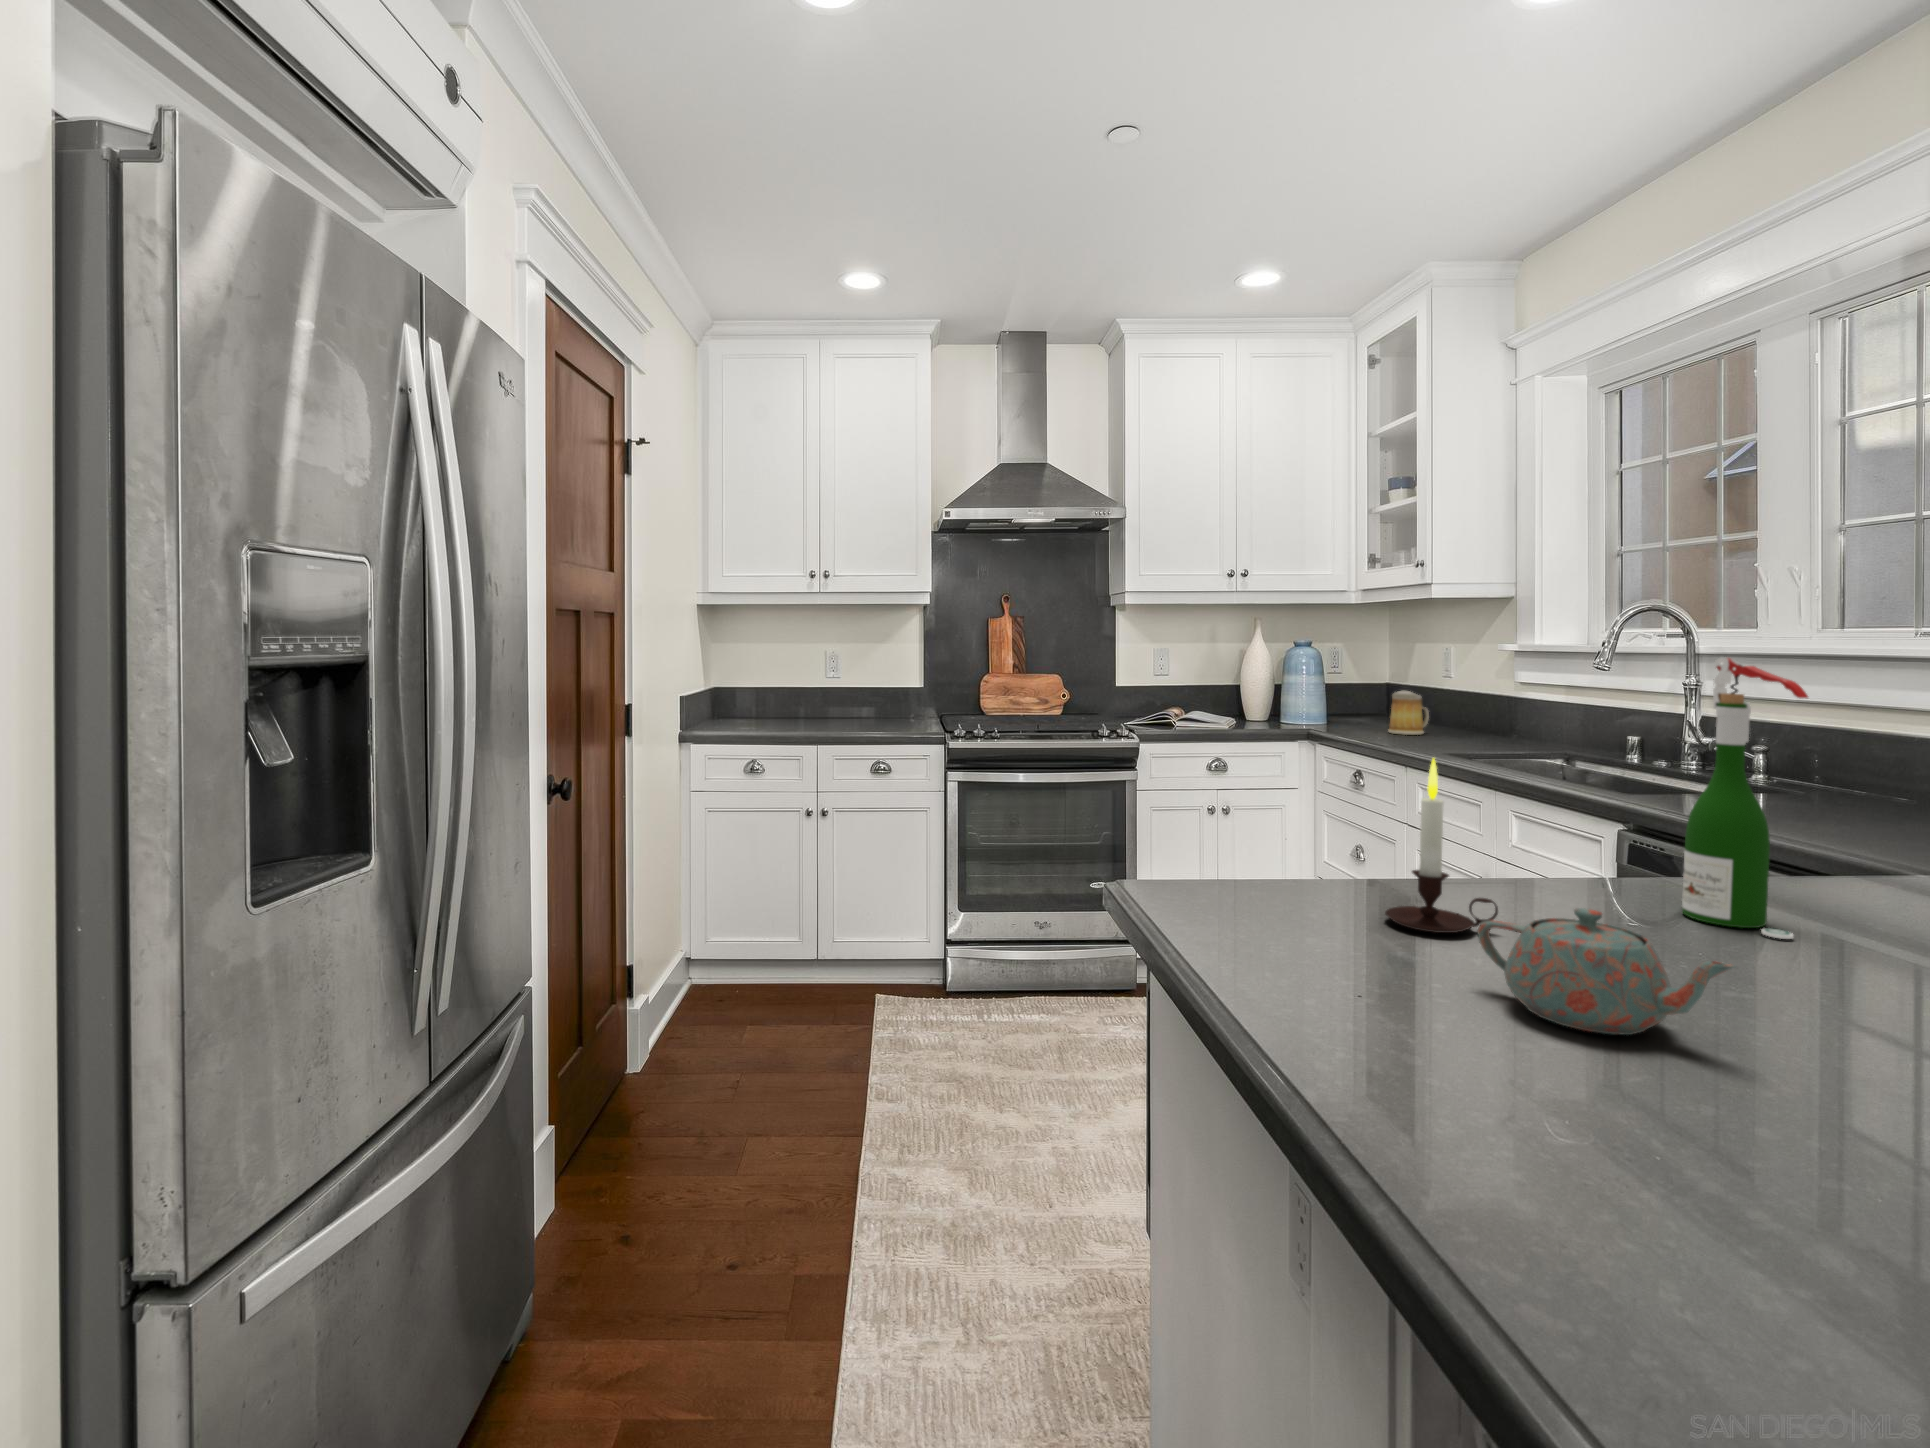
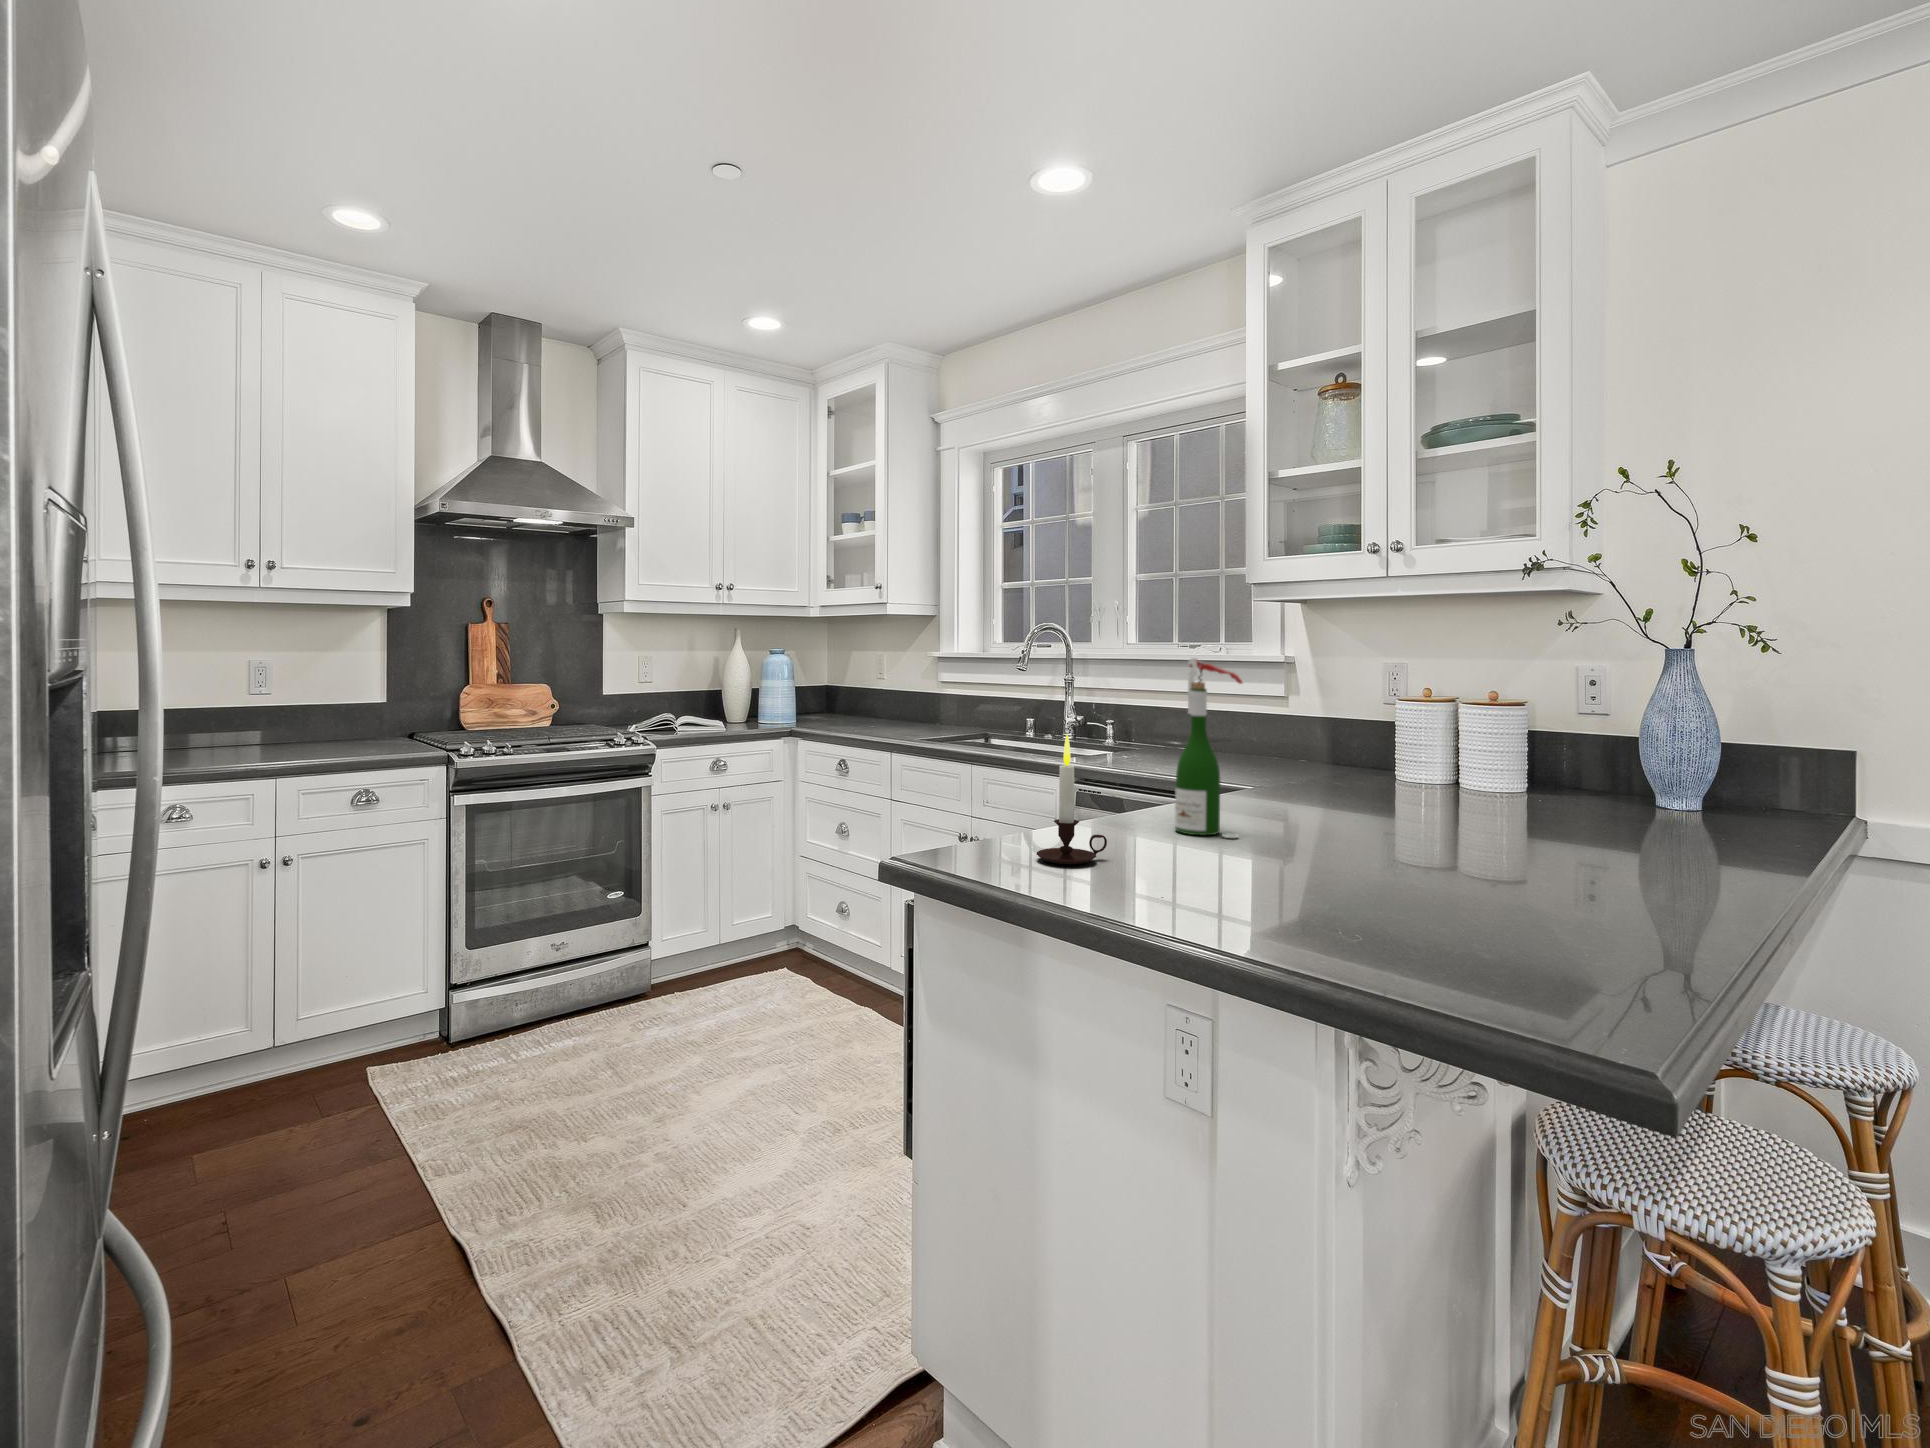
mug: present [1388,691,1429,735] -> none [857,691,887,728]
teapot: present [1477,908,1736,1035] -> none [1138,826,1294,905]

